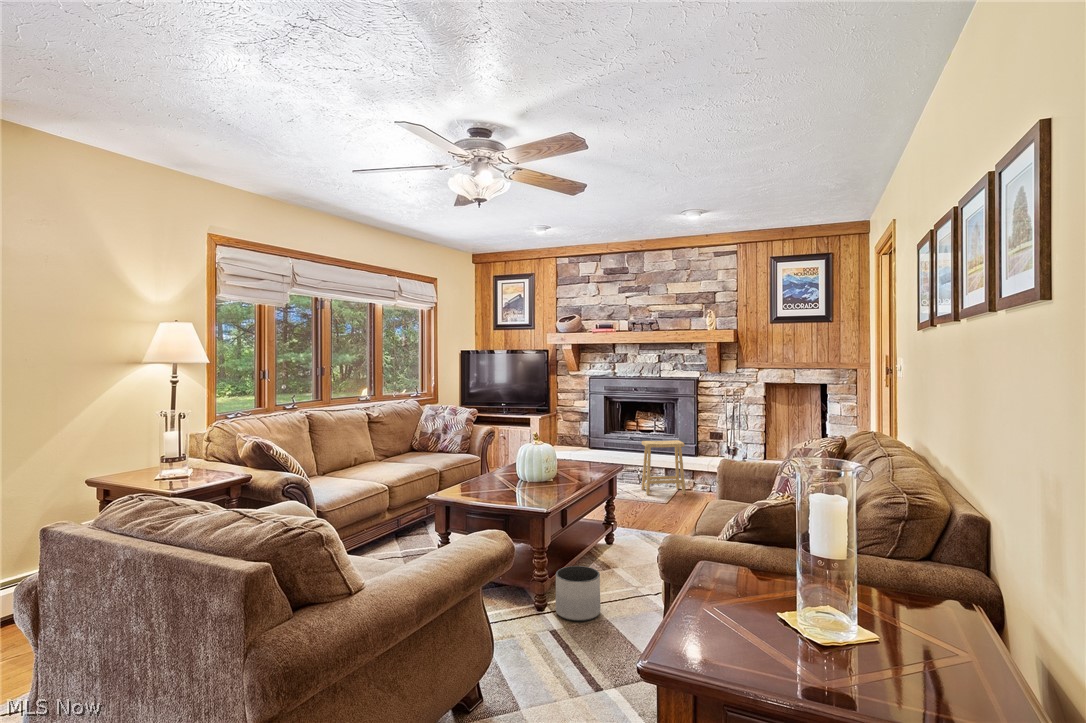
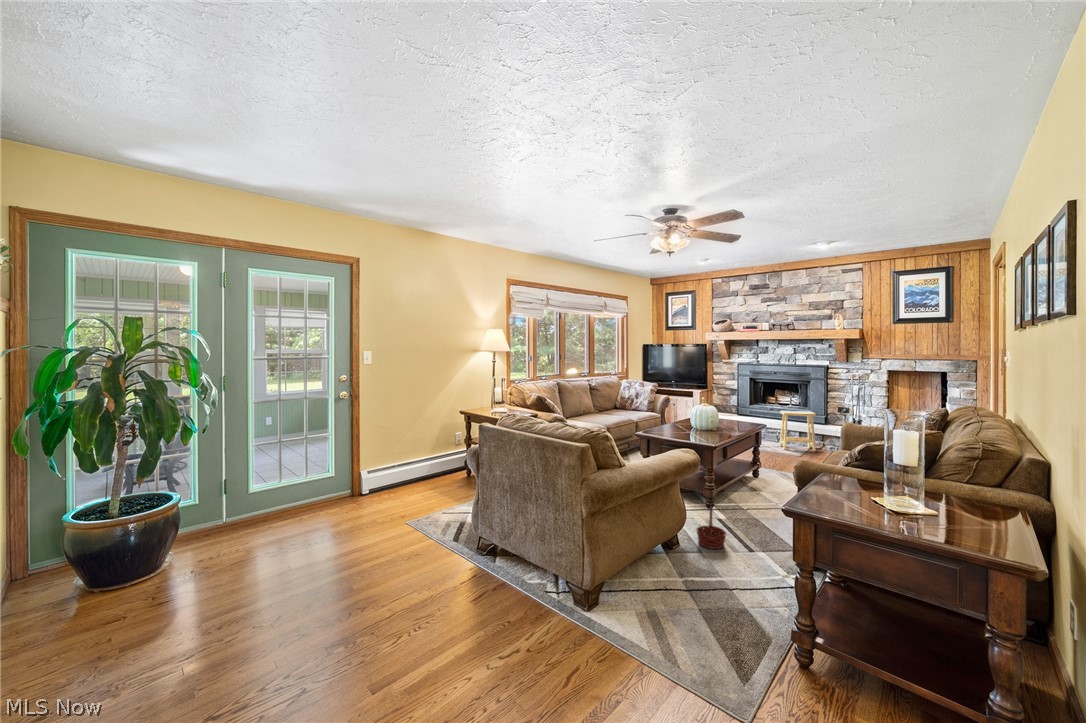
planter: present [556,566,600,621] -> none [723,482,754,516]
basket: none [504,626,552,701] -> present [697,507,726,549]

